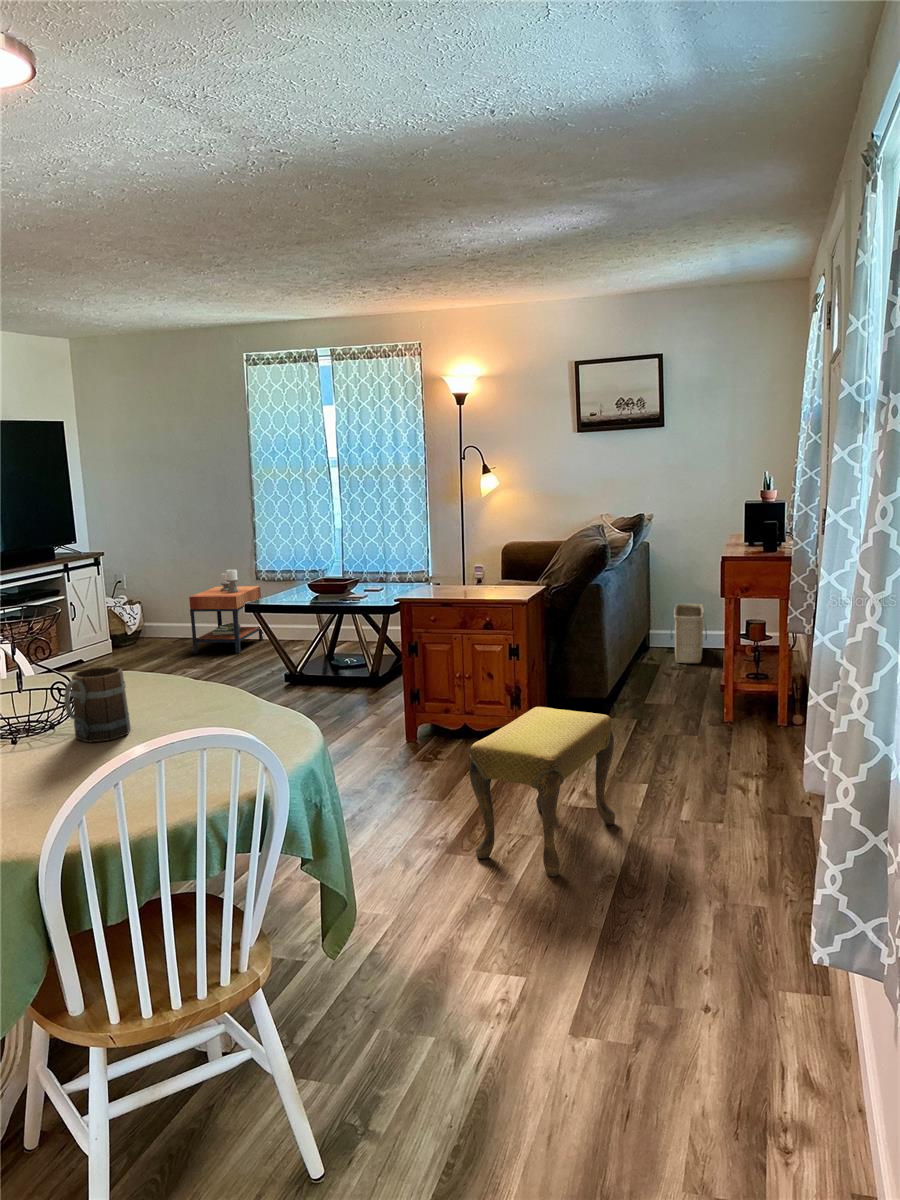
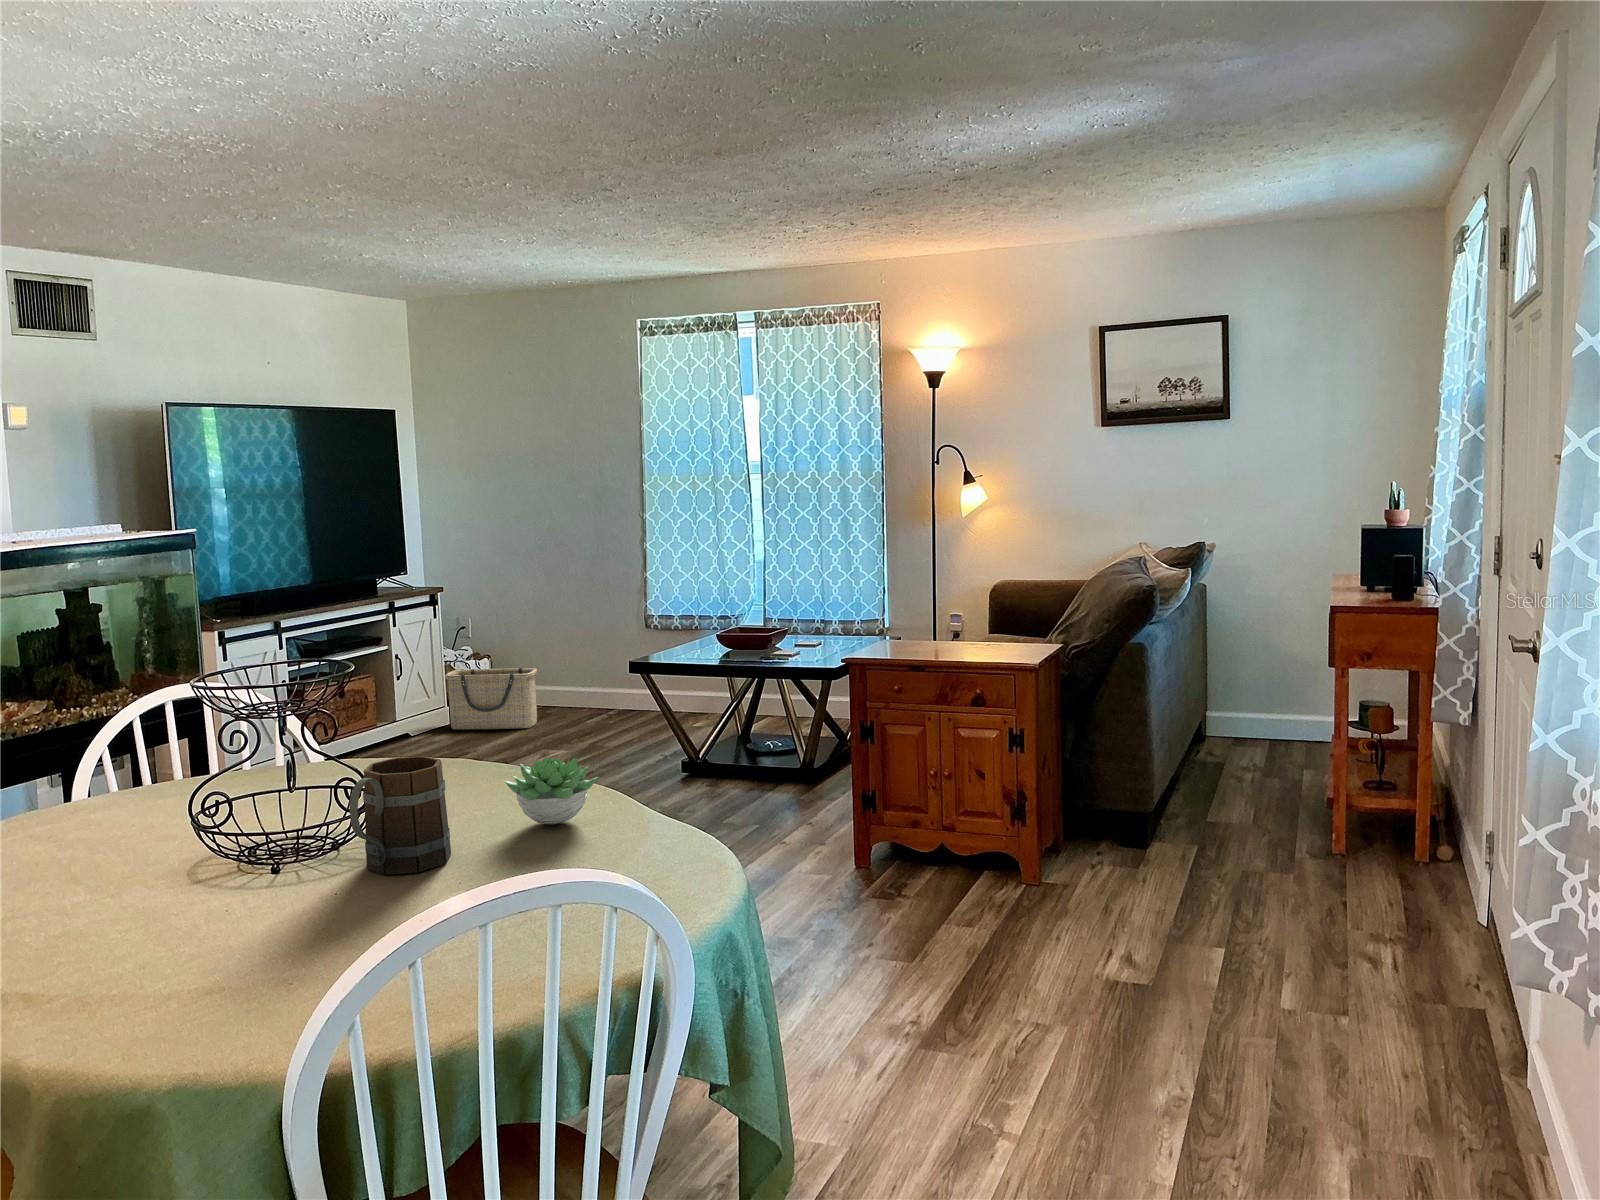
side table: present [189,570,263,654] -> none [555,613,653,729]
basket: present [671,604,707,663] -> present [445,668,537,730]
succulent plant: none [164,666,226,709] -> present [505,757,598,824]
footstool: present [469,707,615,877] -> none [960,826,1179,1097]

